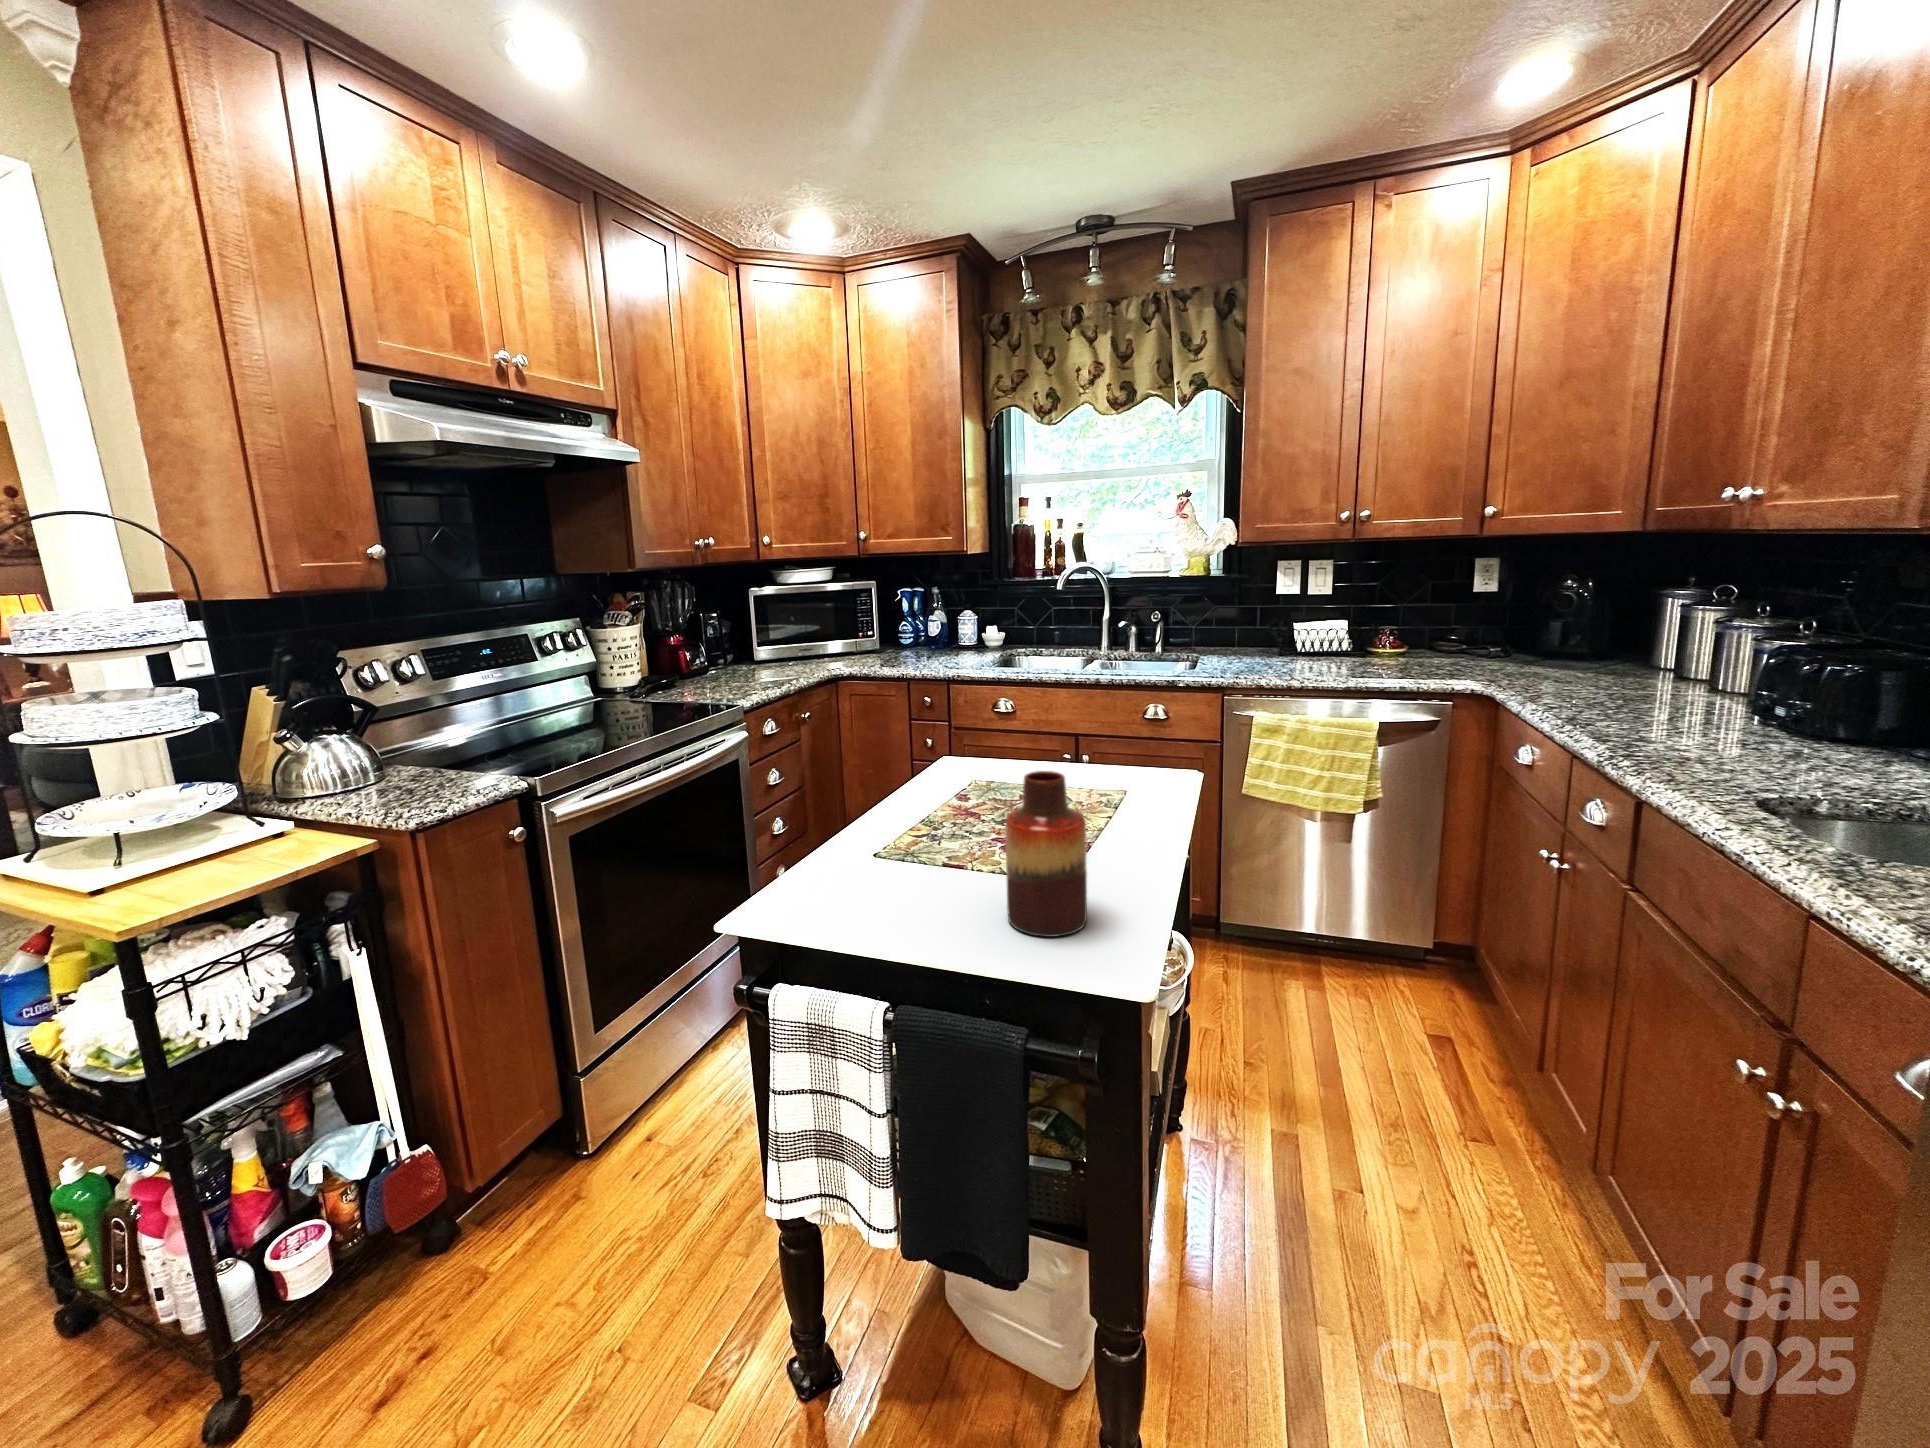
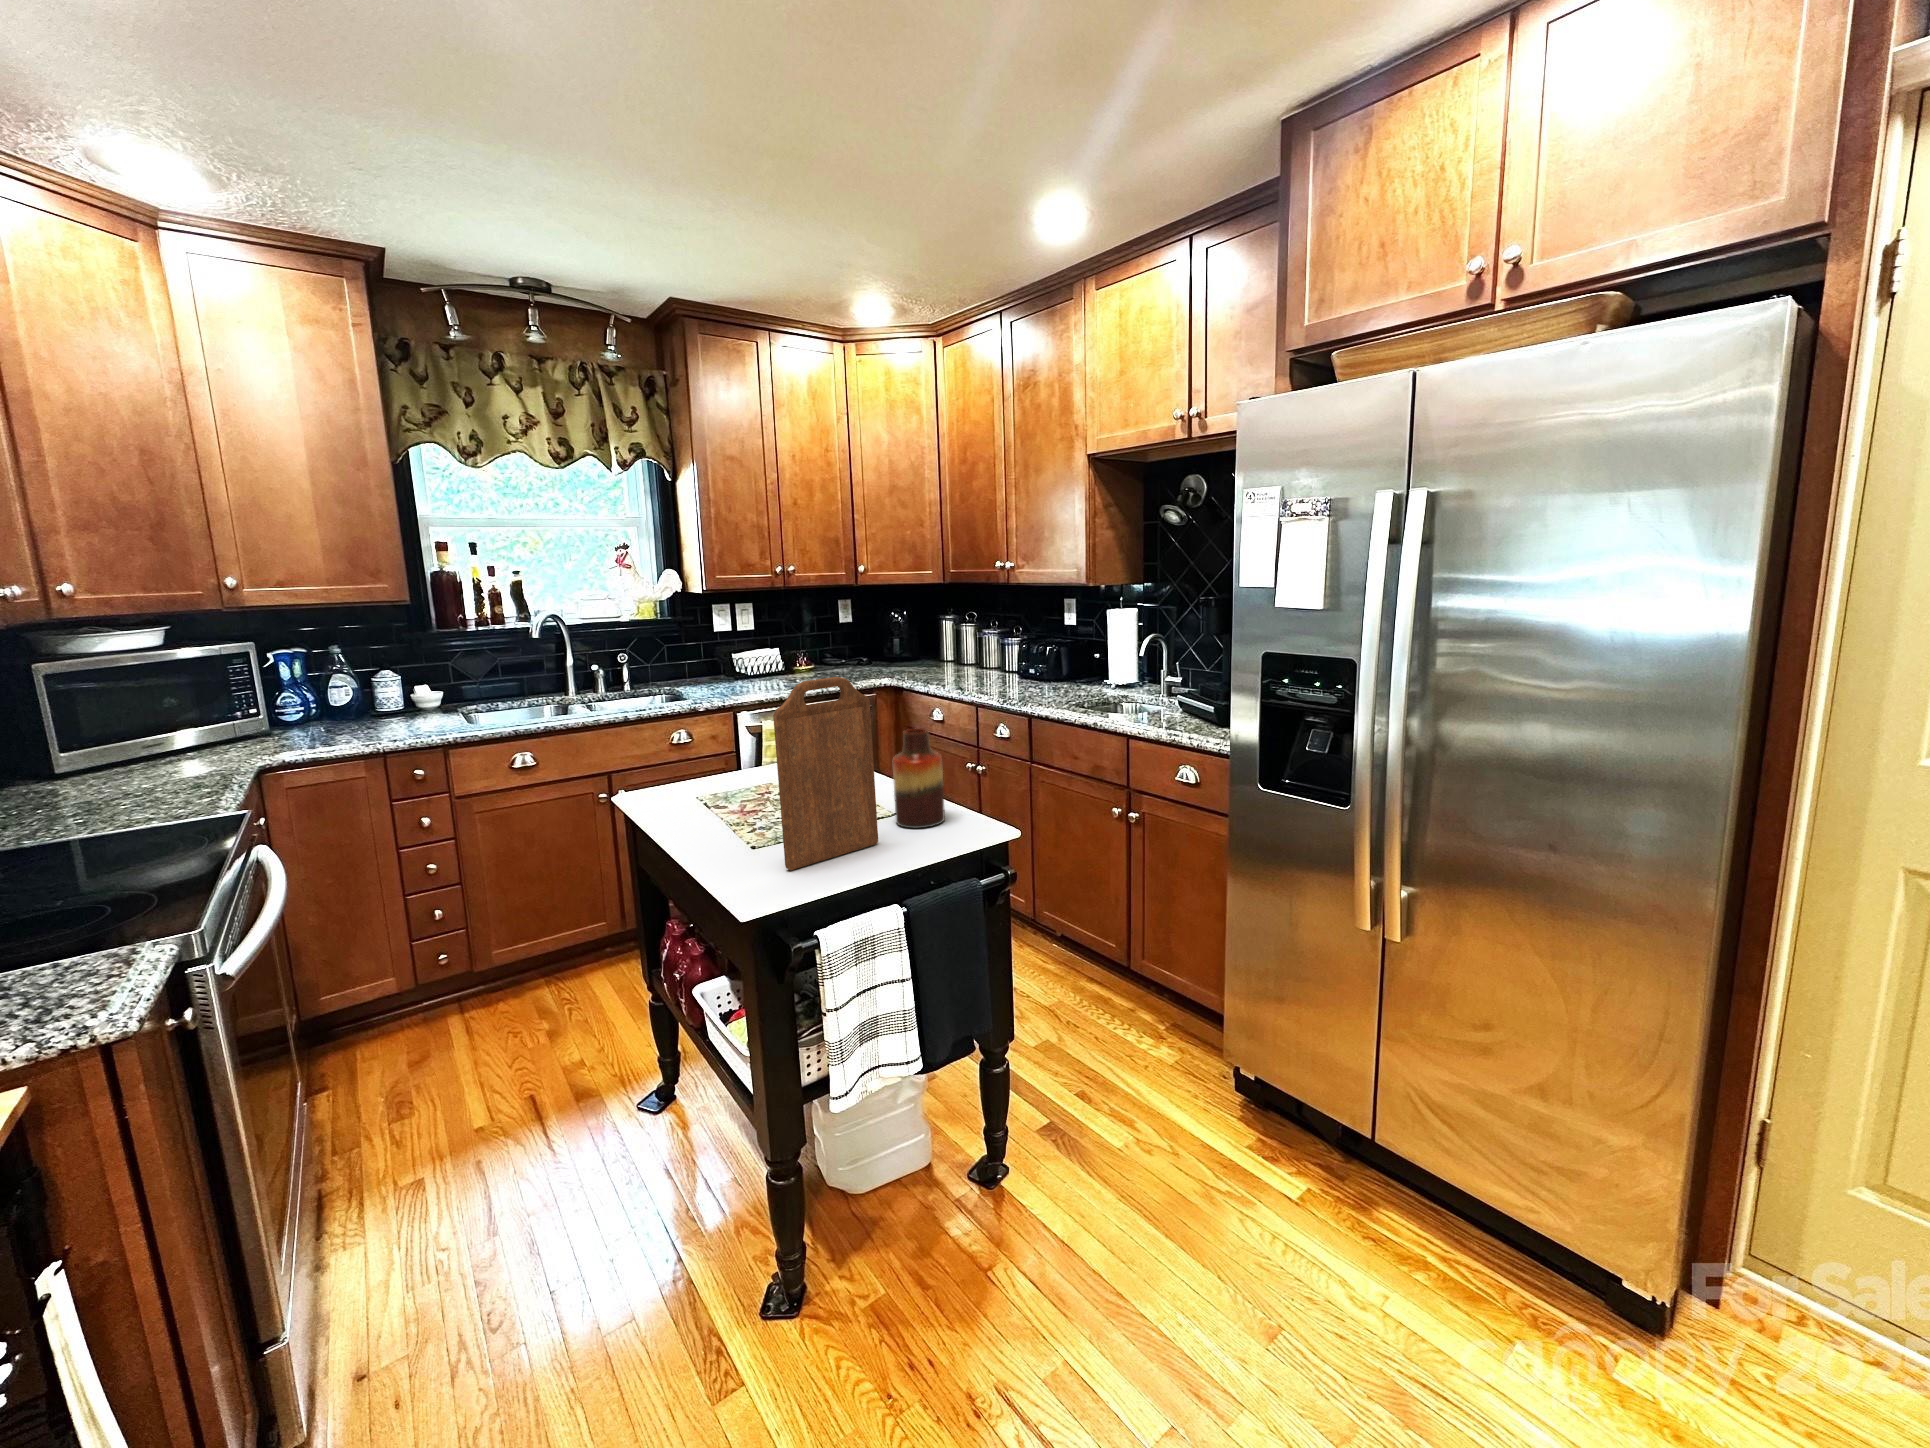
cutting board: none [779,672,932,926] -> present [773,677,878,870]

